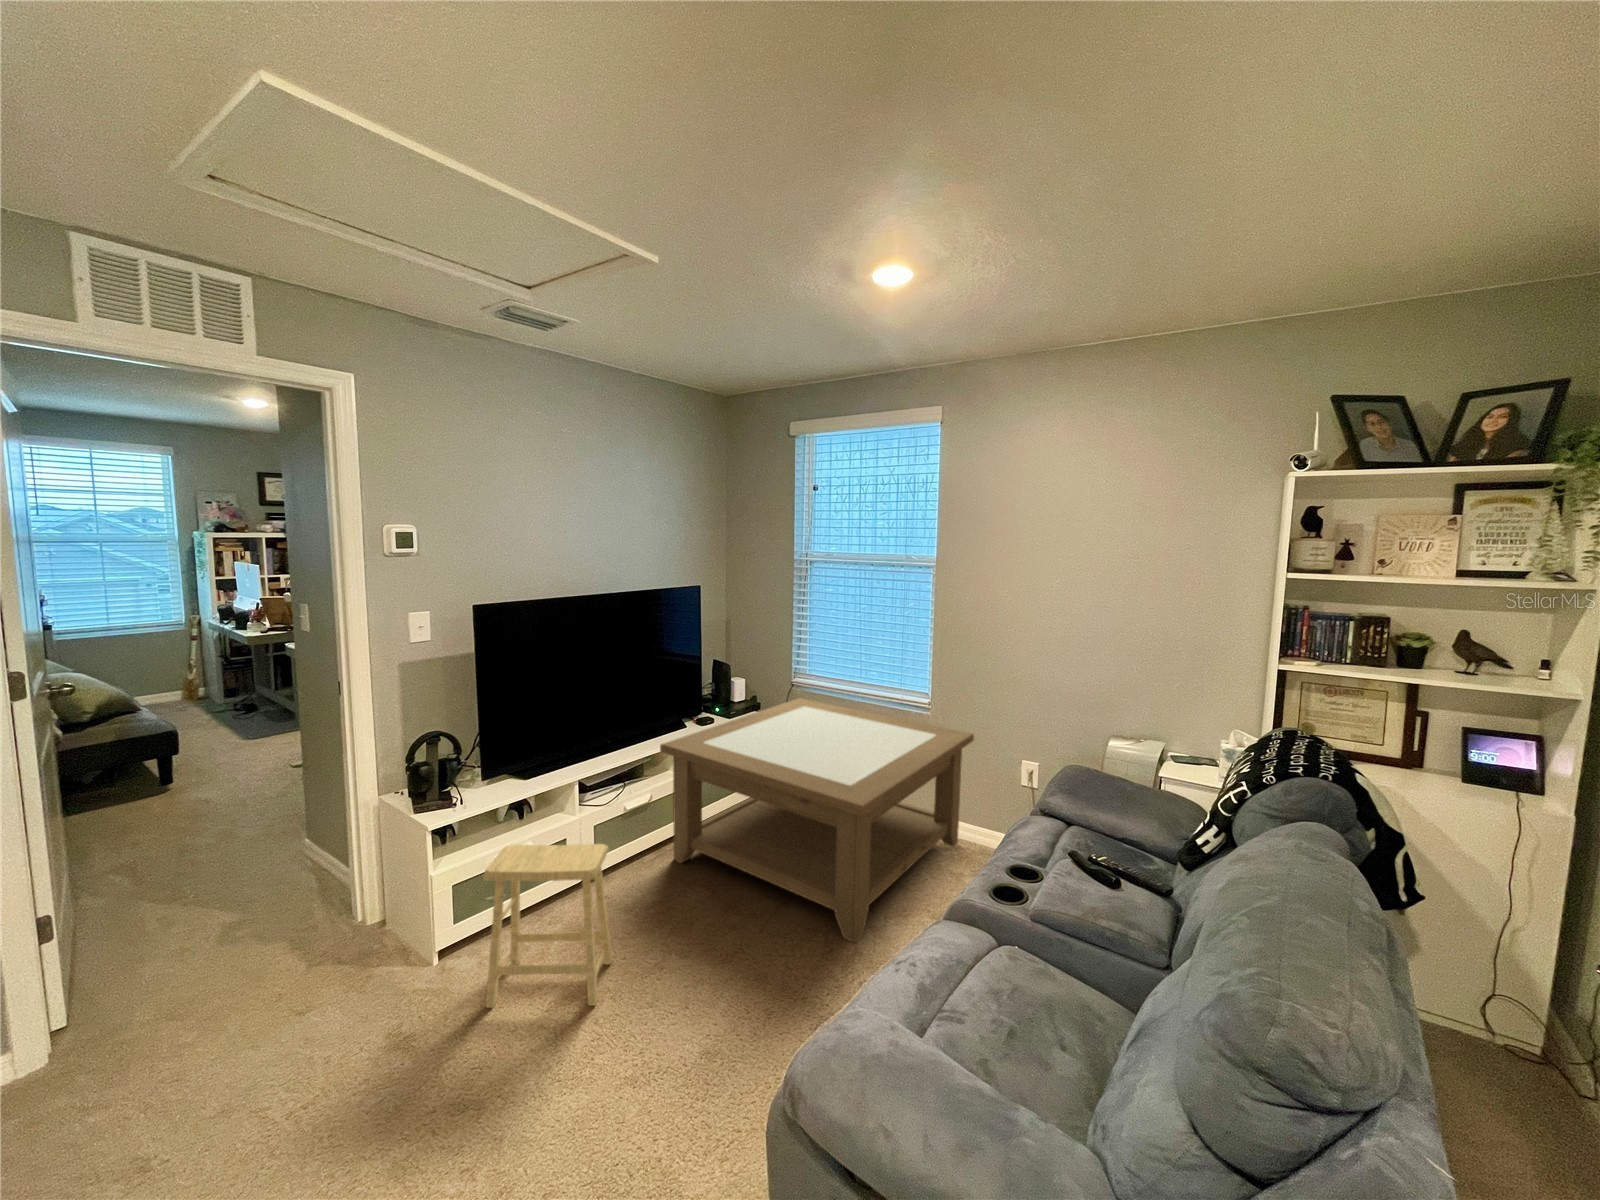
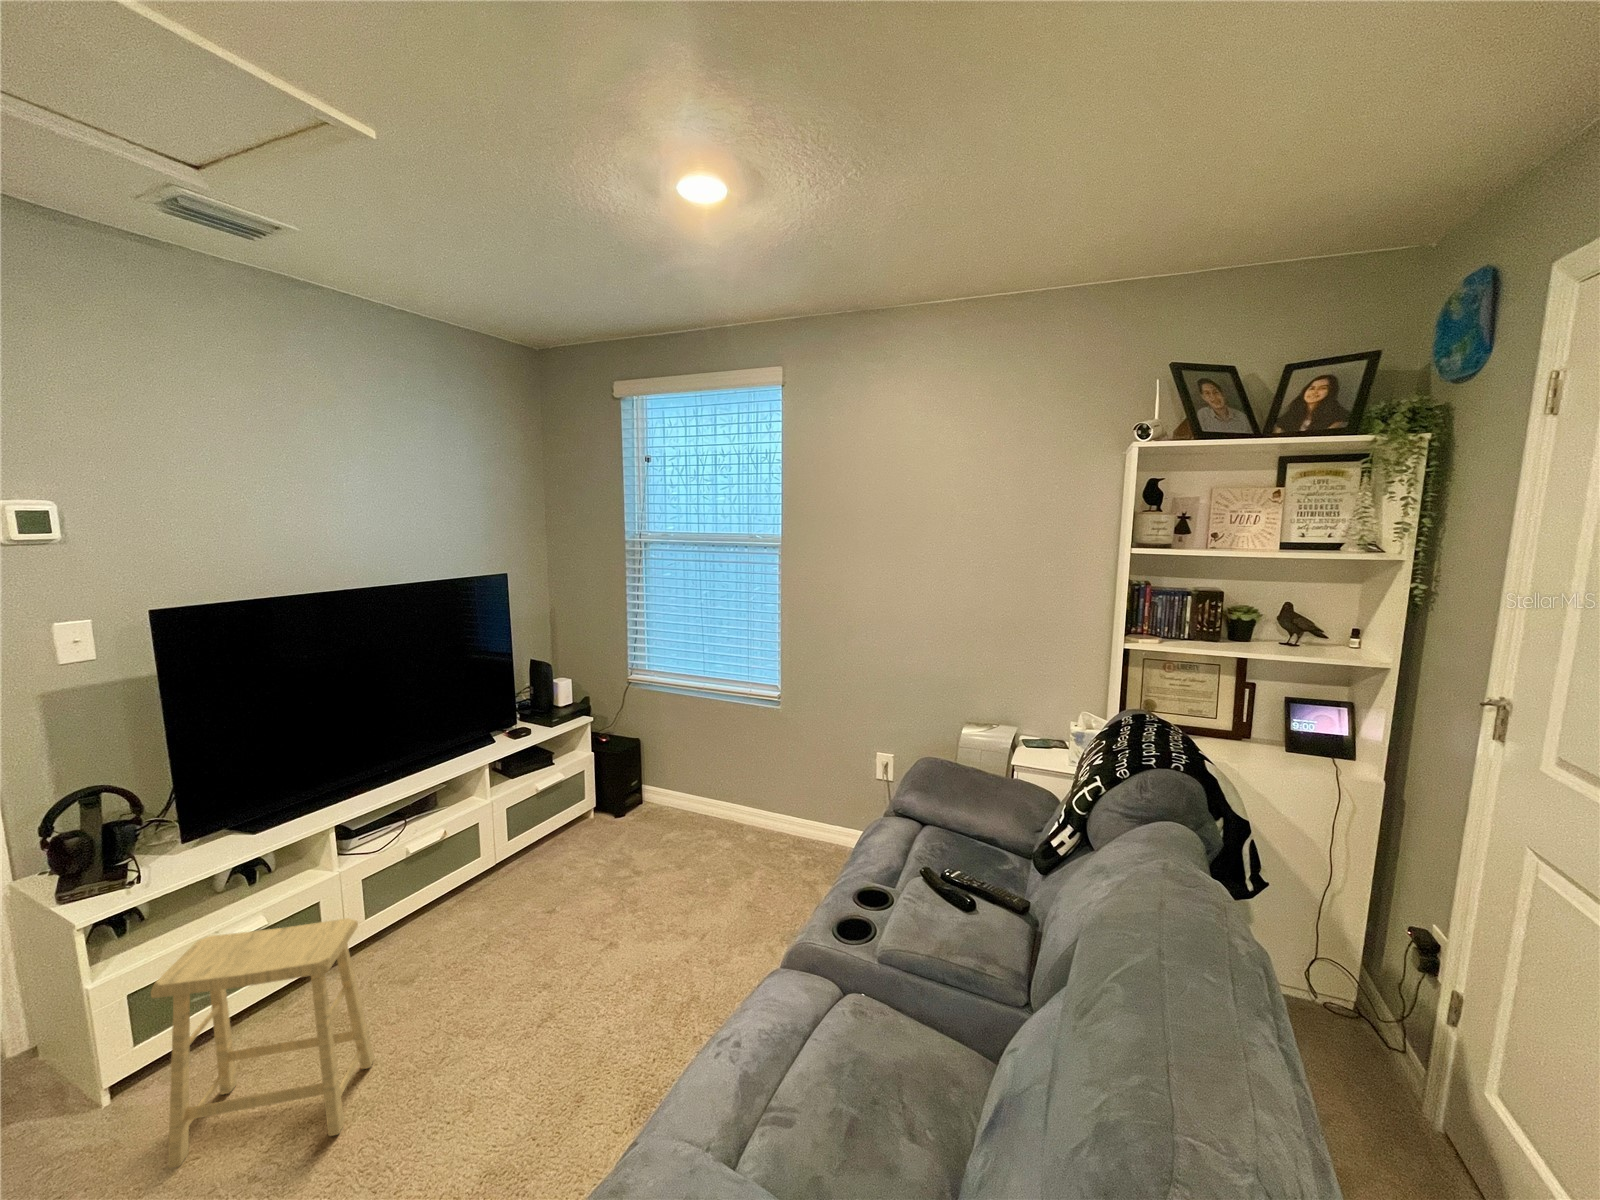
coffee table: present [660,698,974,943] -> none [452,697,828,988]

